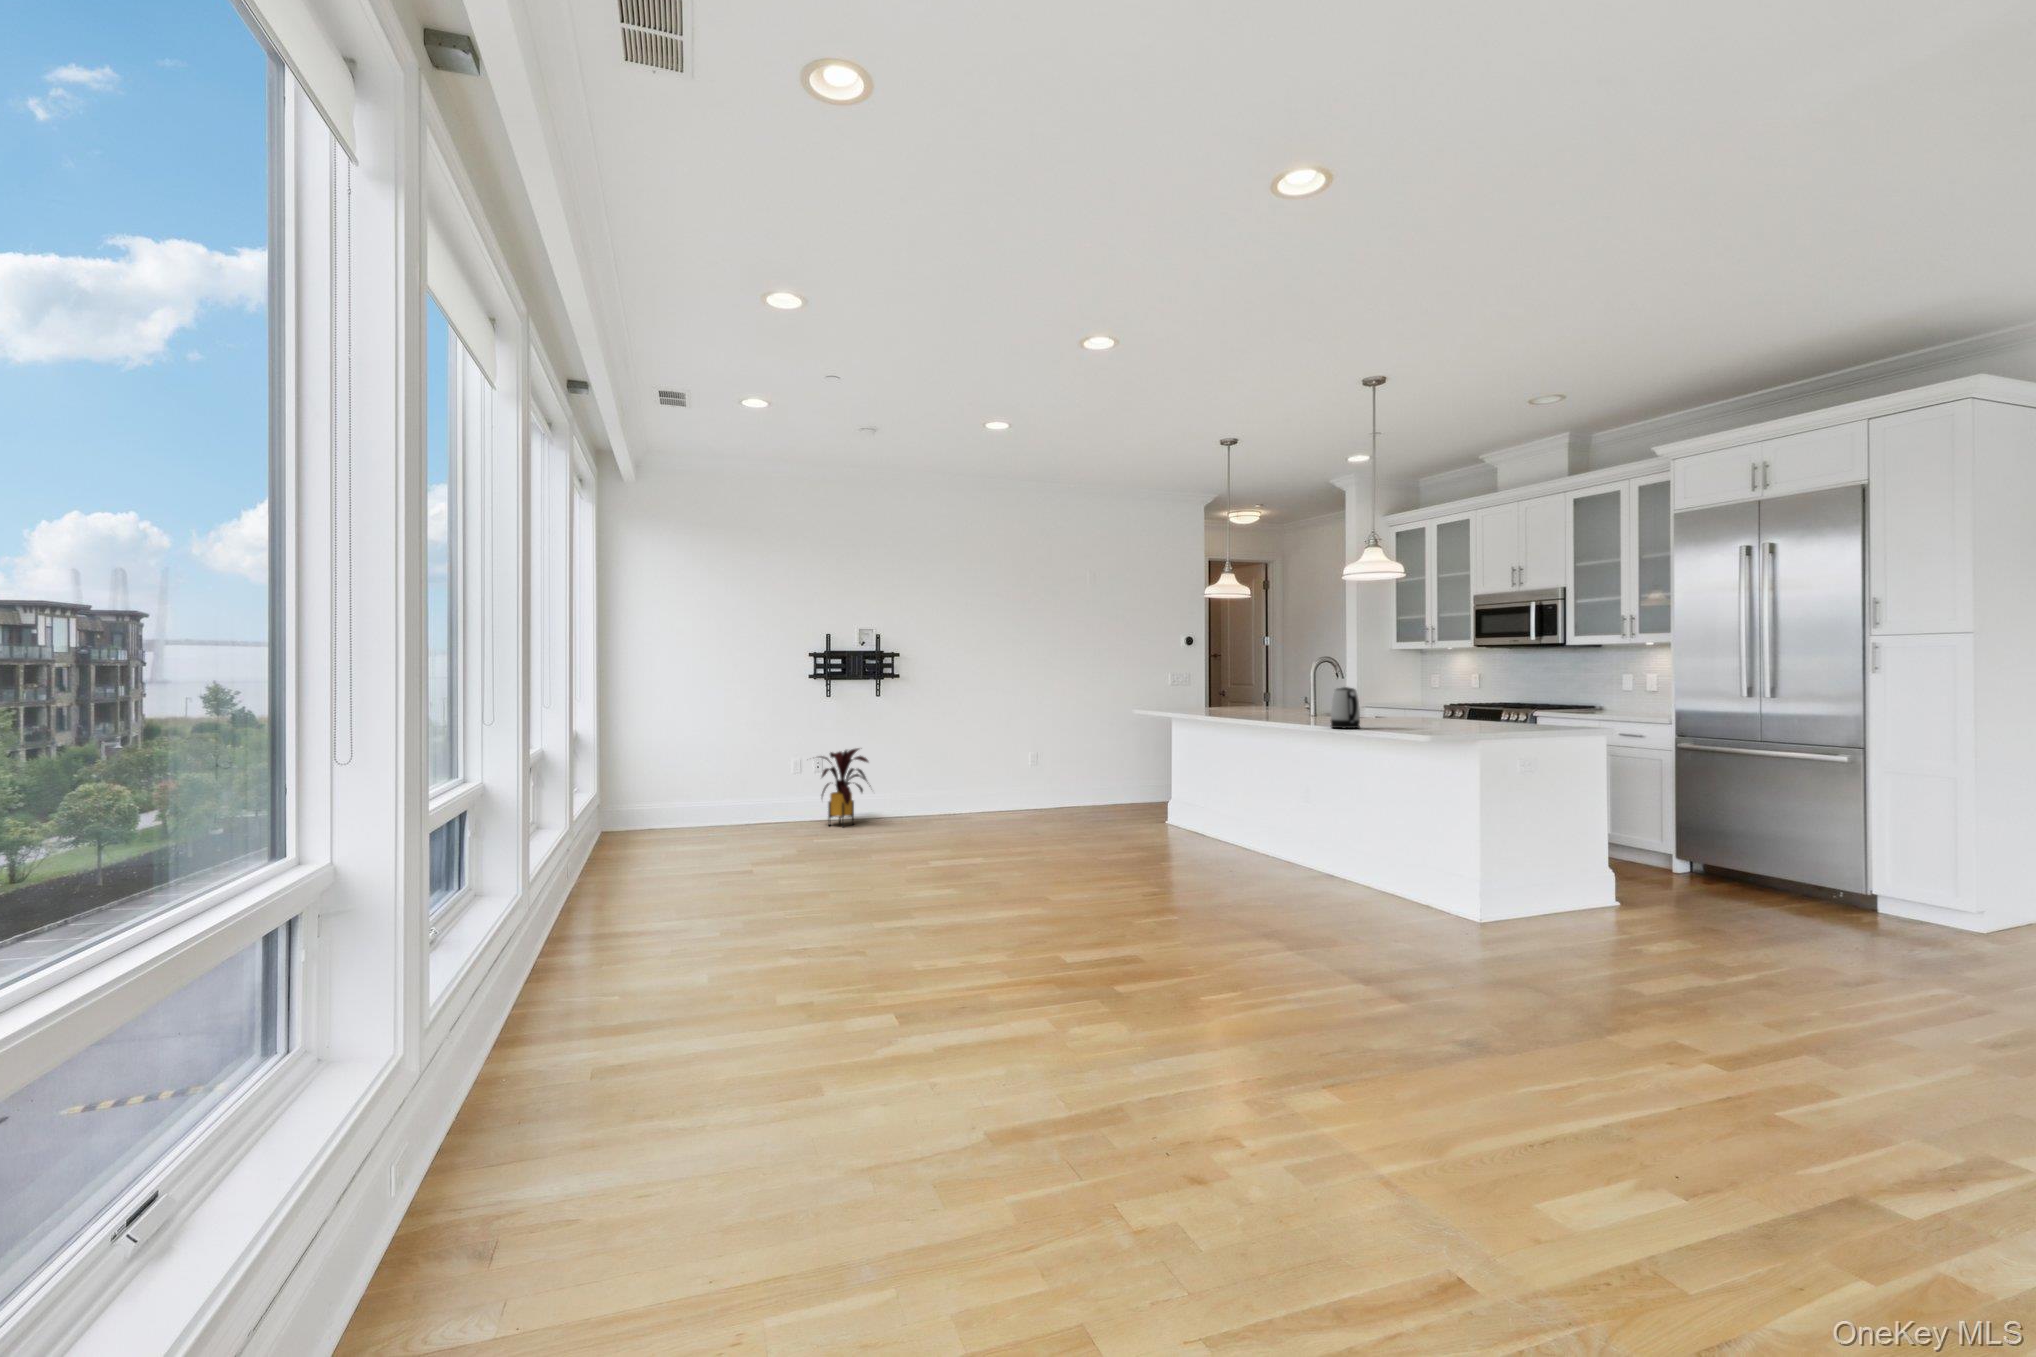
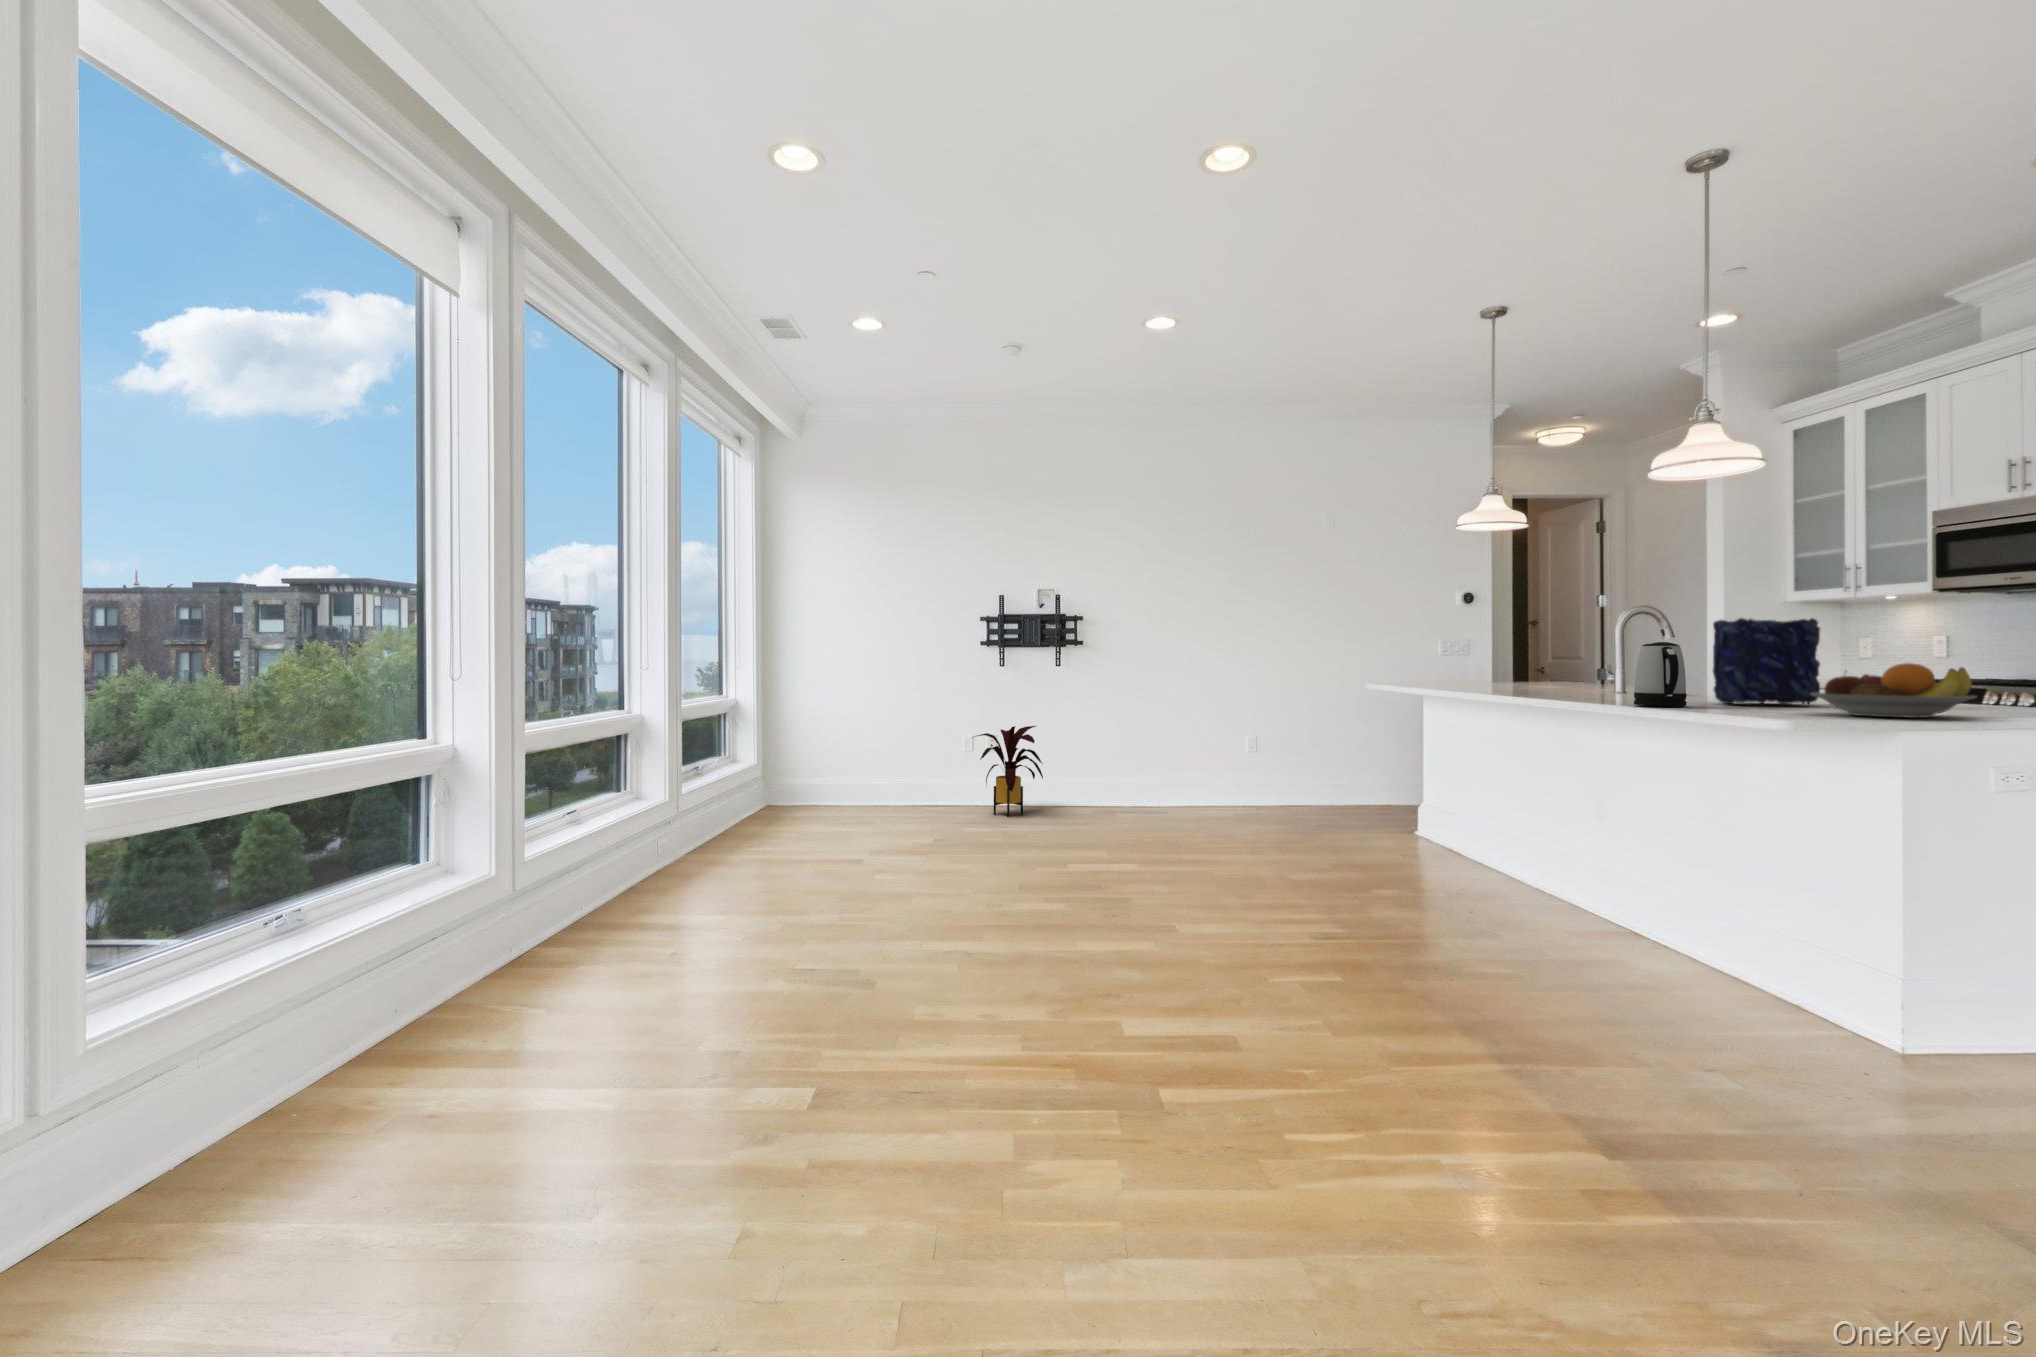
vase: none [1371,672,1428,726] -> present [1713,618,1820,704]
fruit bowl: none [1428,703,1507,734] -> present [1810,663,1976,718]

